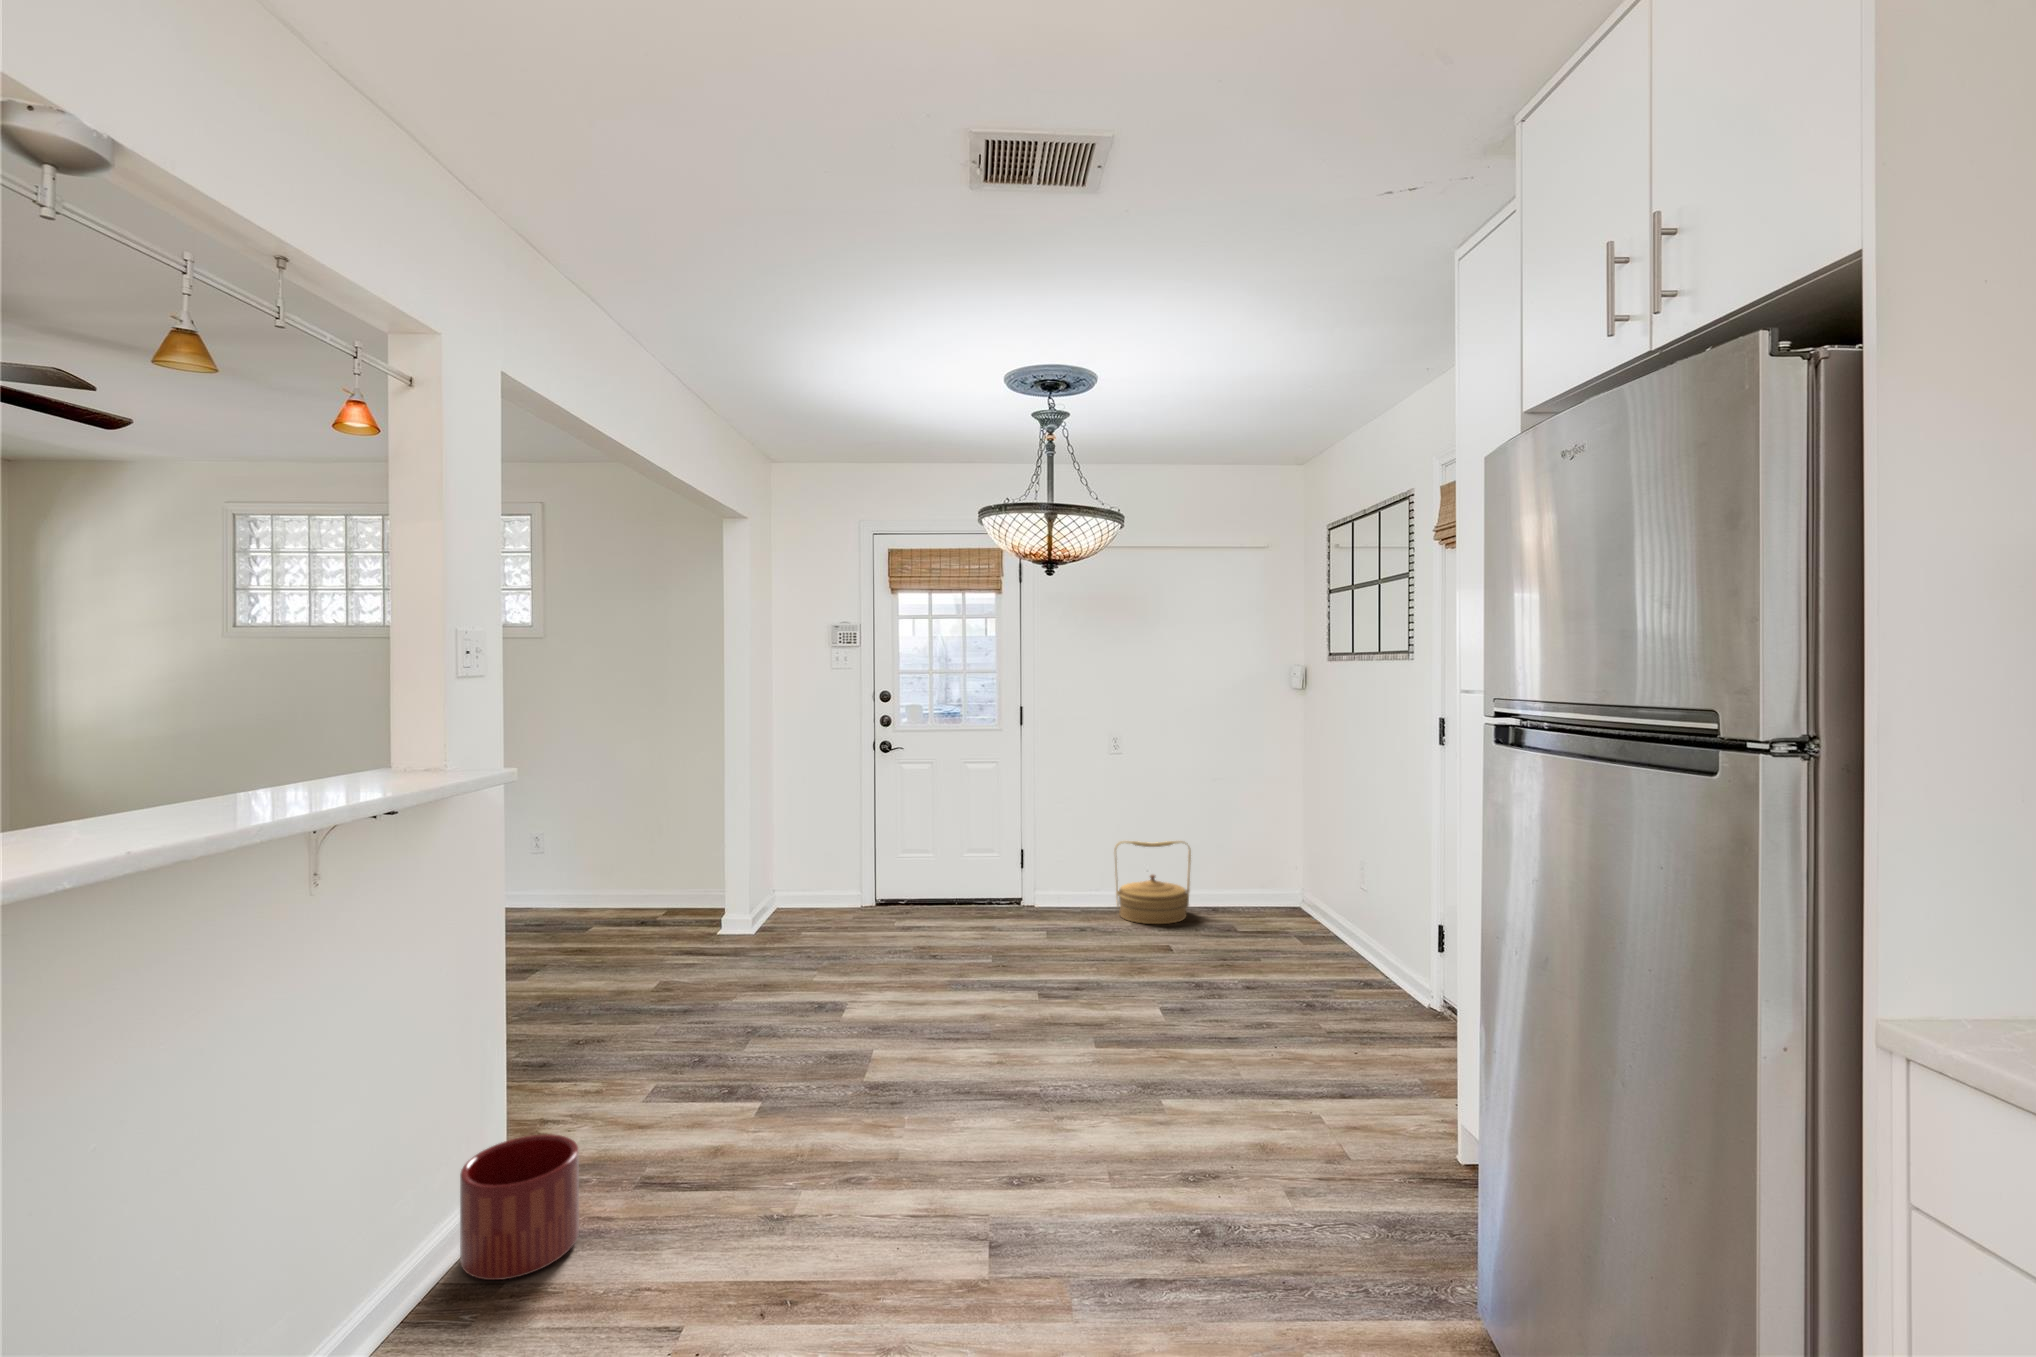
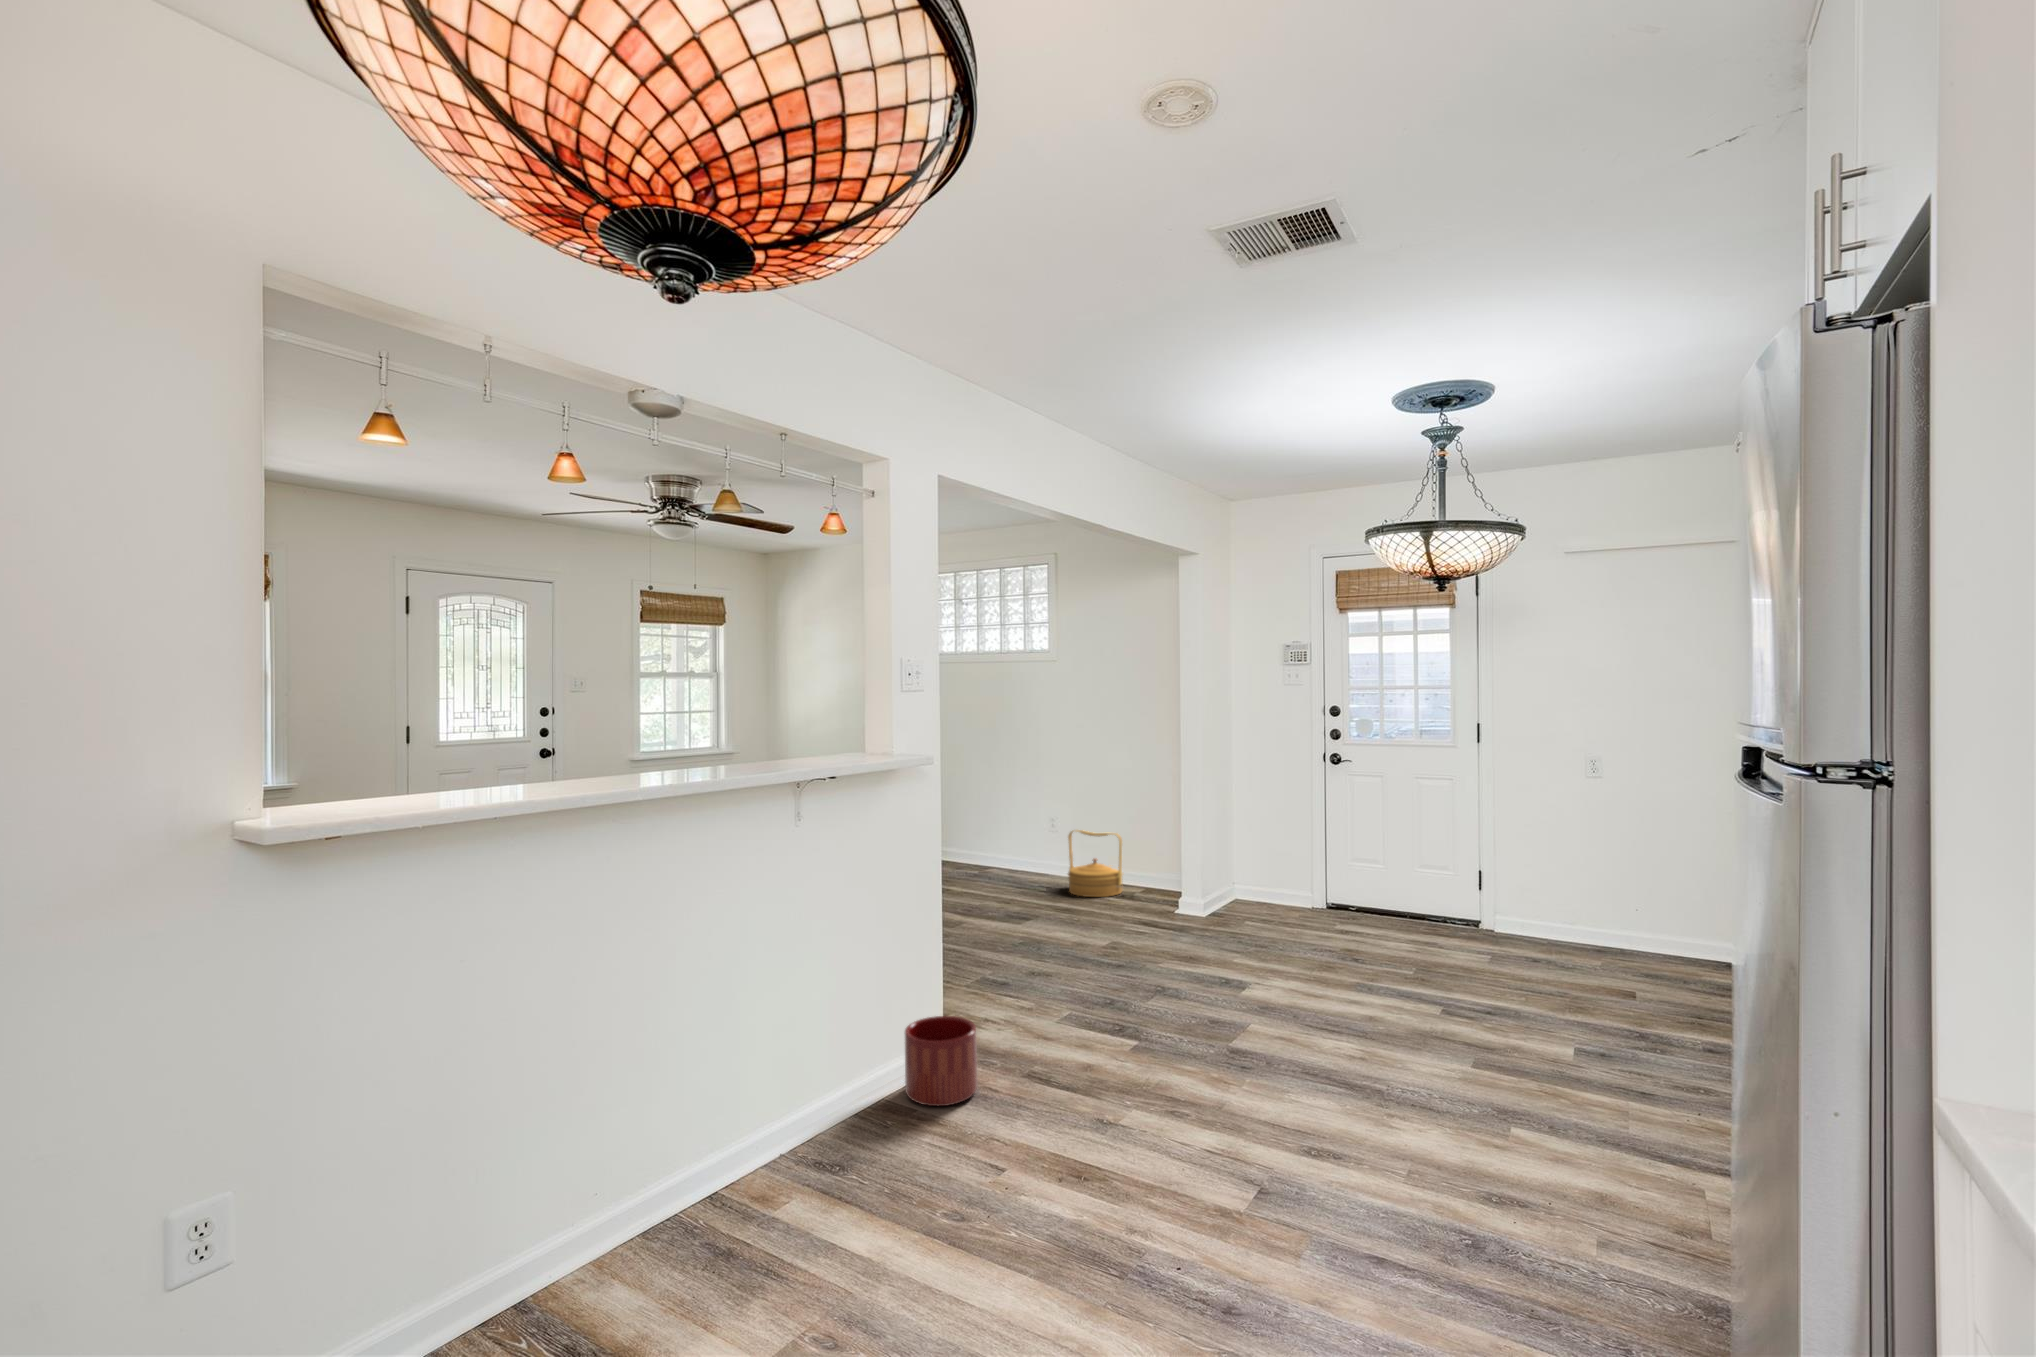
woven basket: present [1114,841,1191,924] -> present [1068,830,1122,897]

